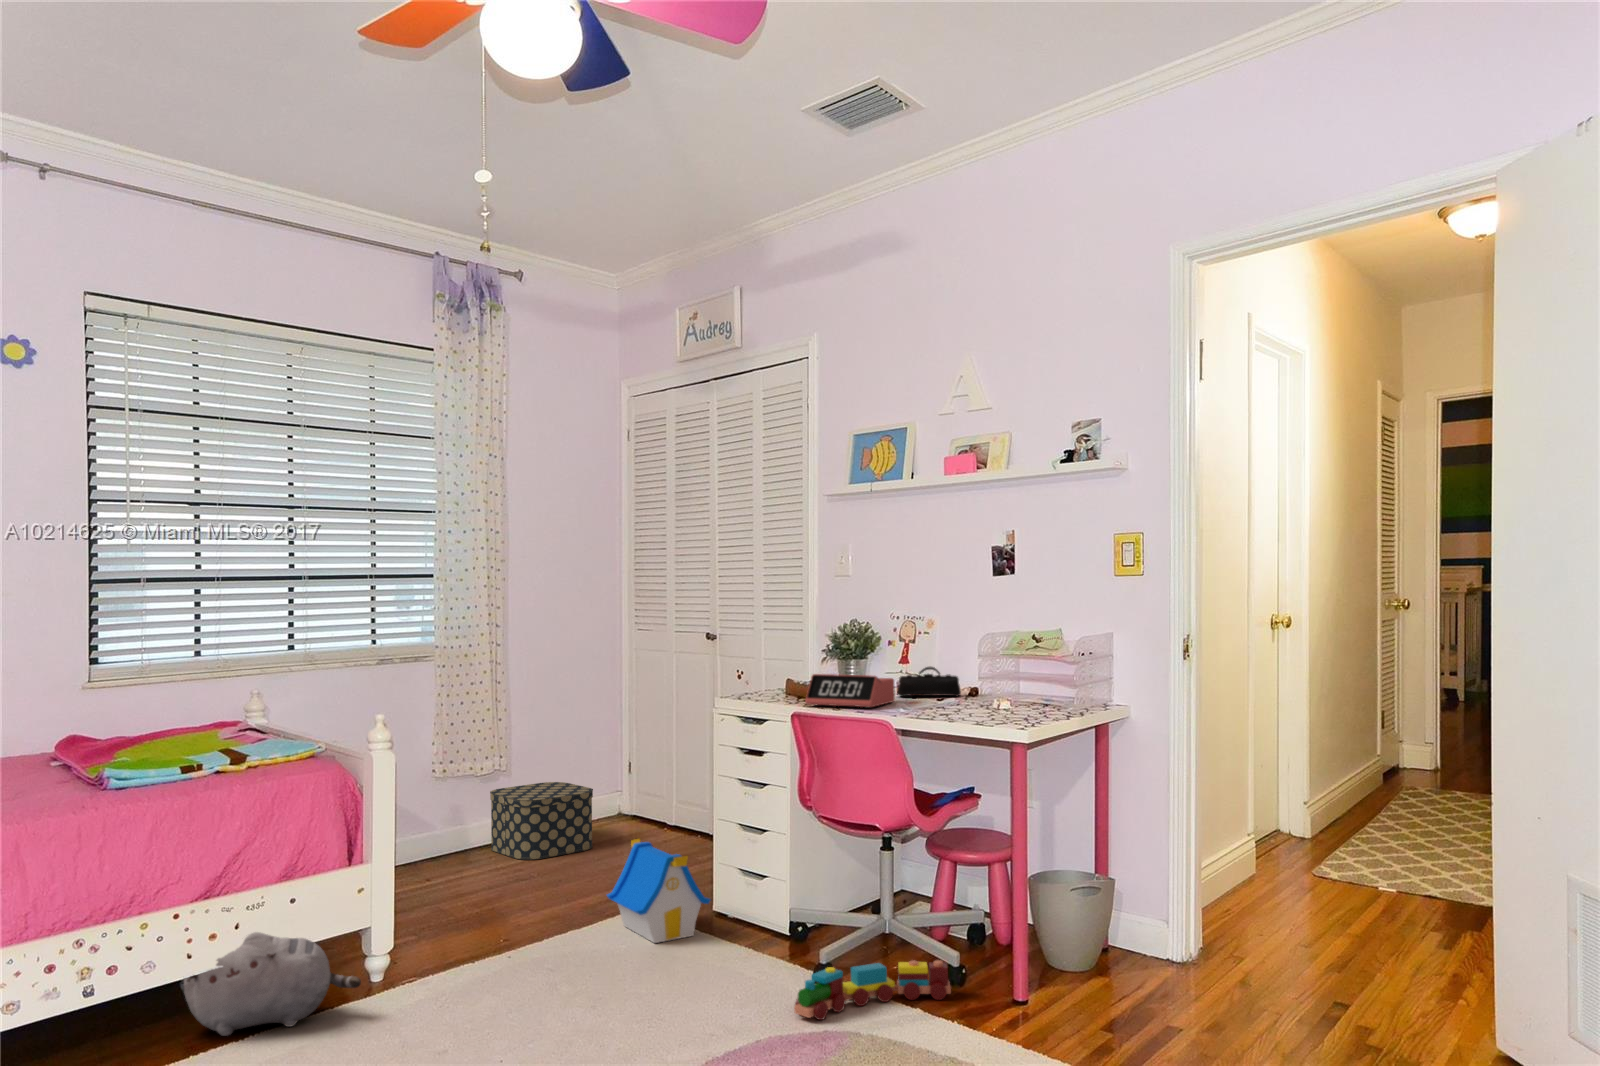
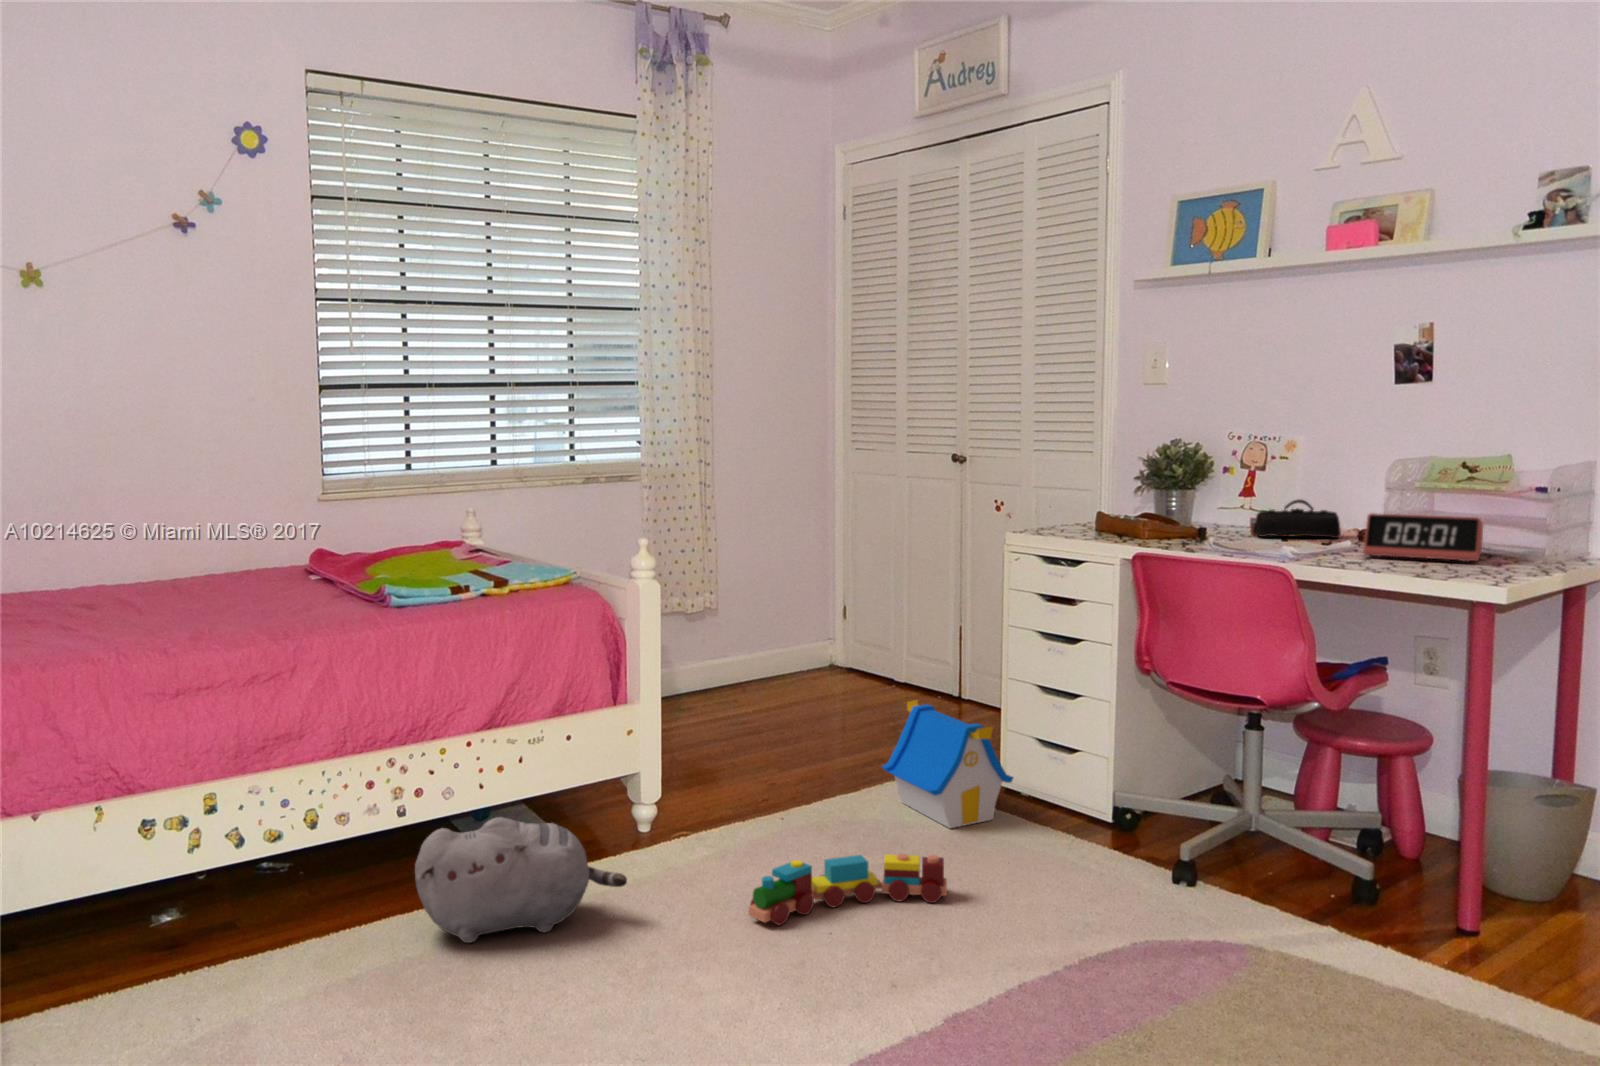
alarm clock: present [805,674,895,708] -> present [1363,513,1483,561]
storage box: present [490,782,593,860] -> none [705,622,821,710]
toy train: present [794,960,951,1020] -> present [748,854,947,925]

